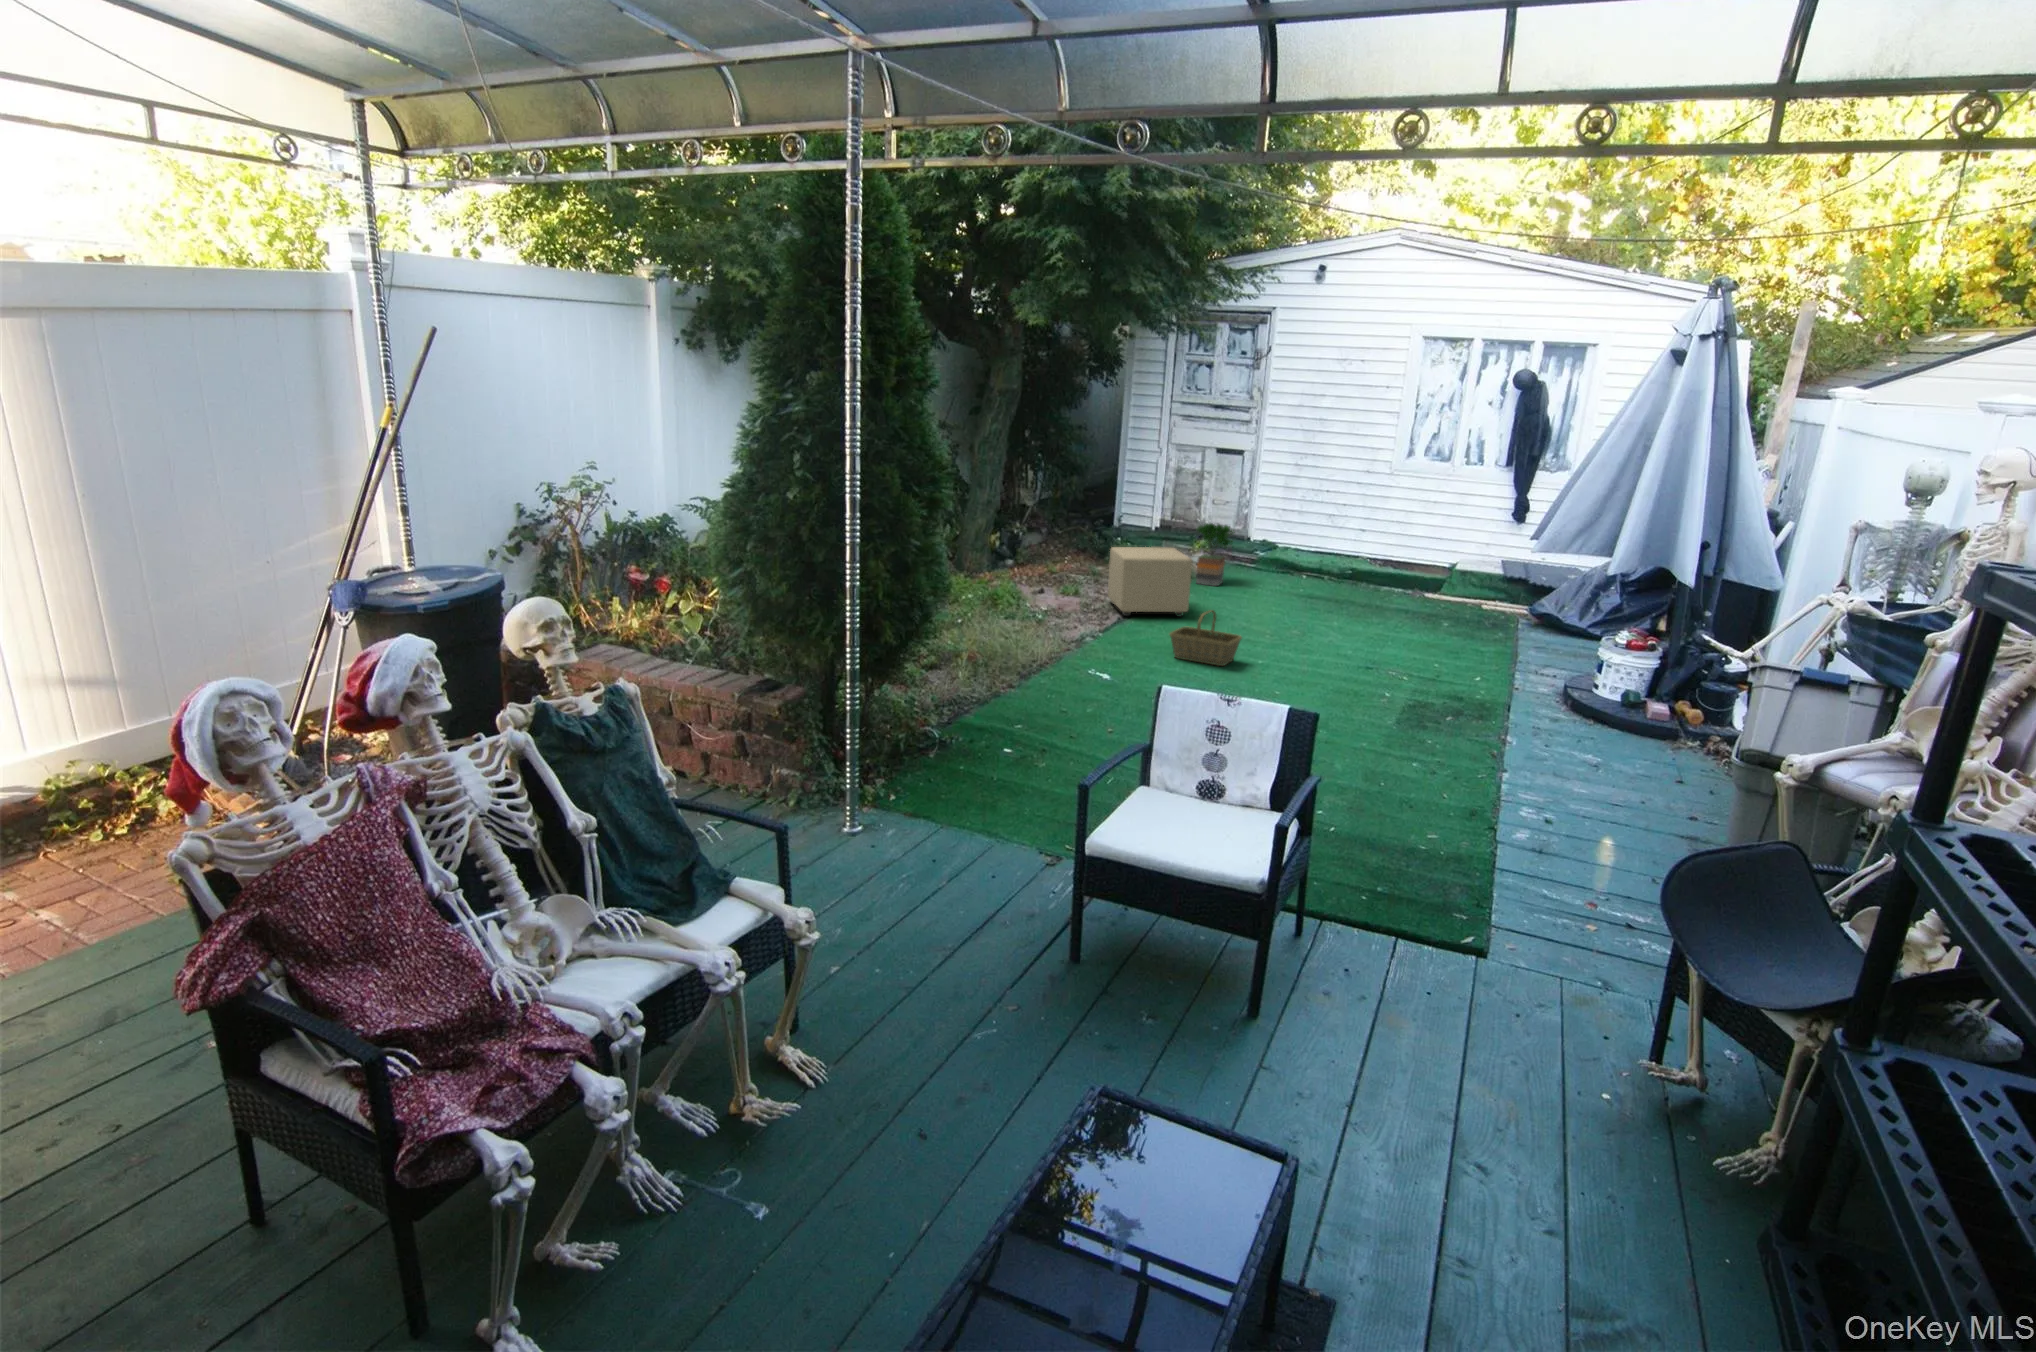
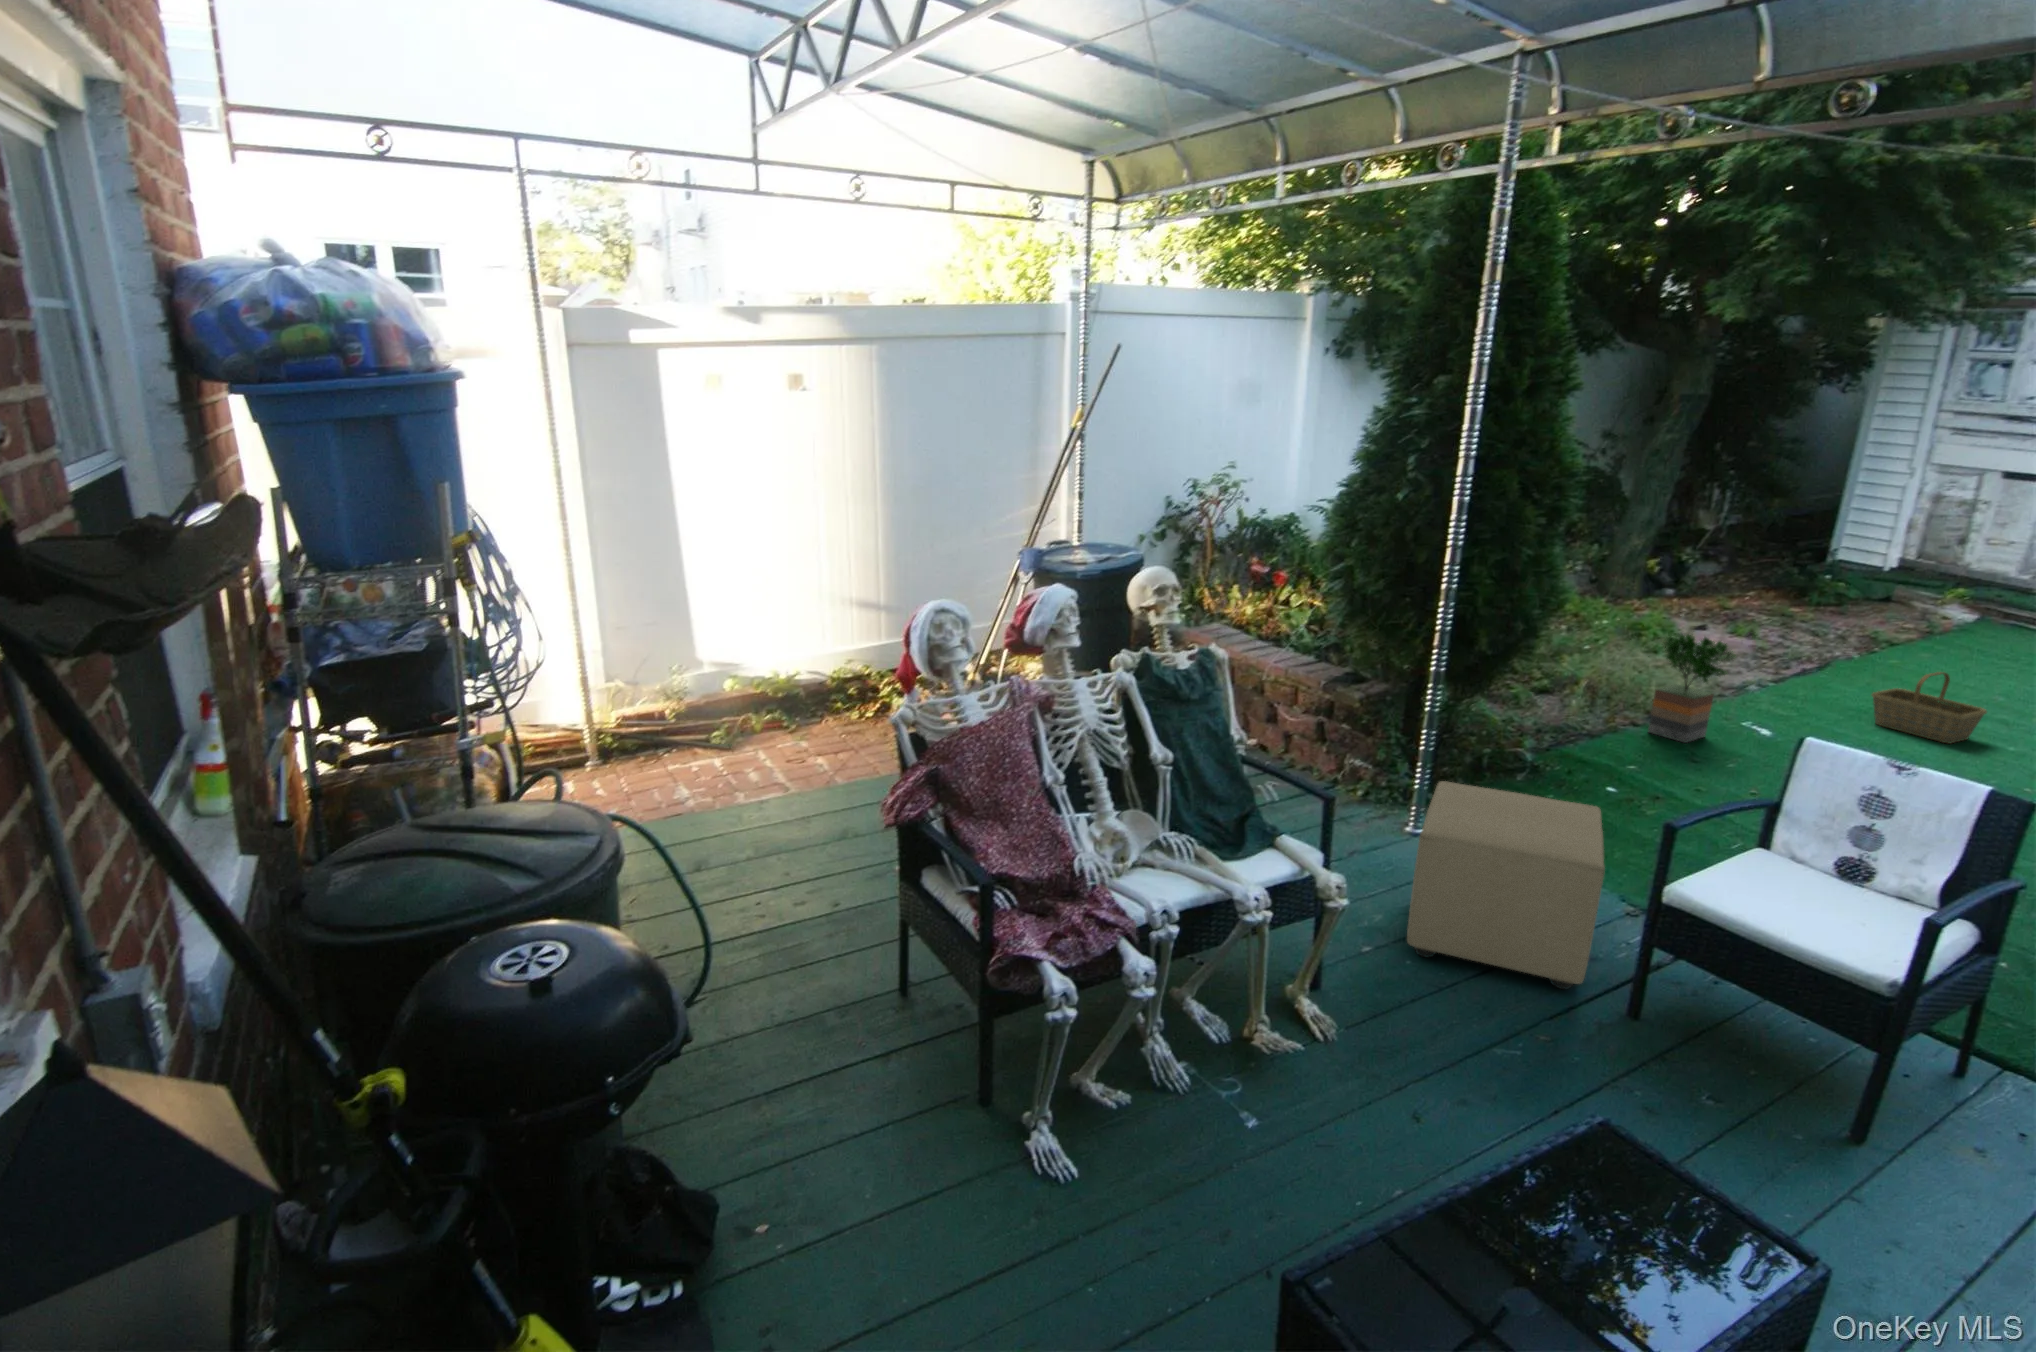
potted tree: present [1196,523,1235,586] -> present [1648,634,1735,743]
ottoman: present [1108,547,1192,617] -> present [1407,781,1605,989]

